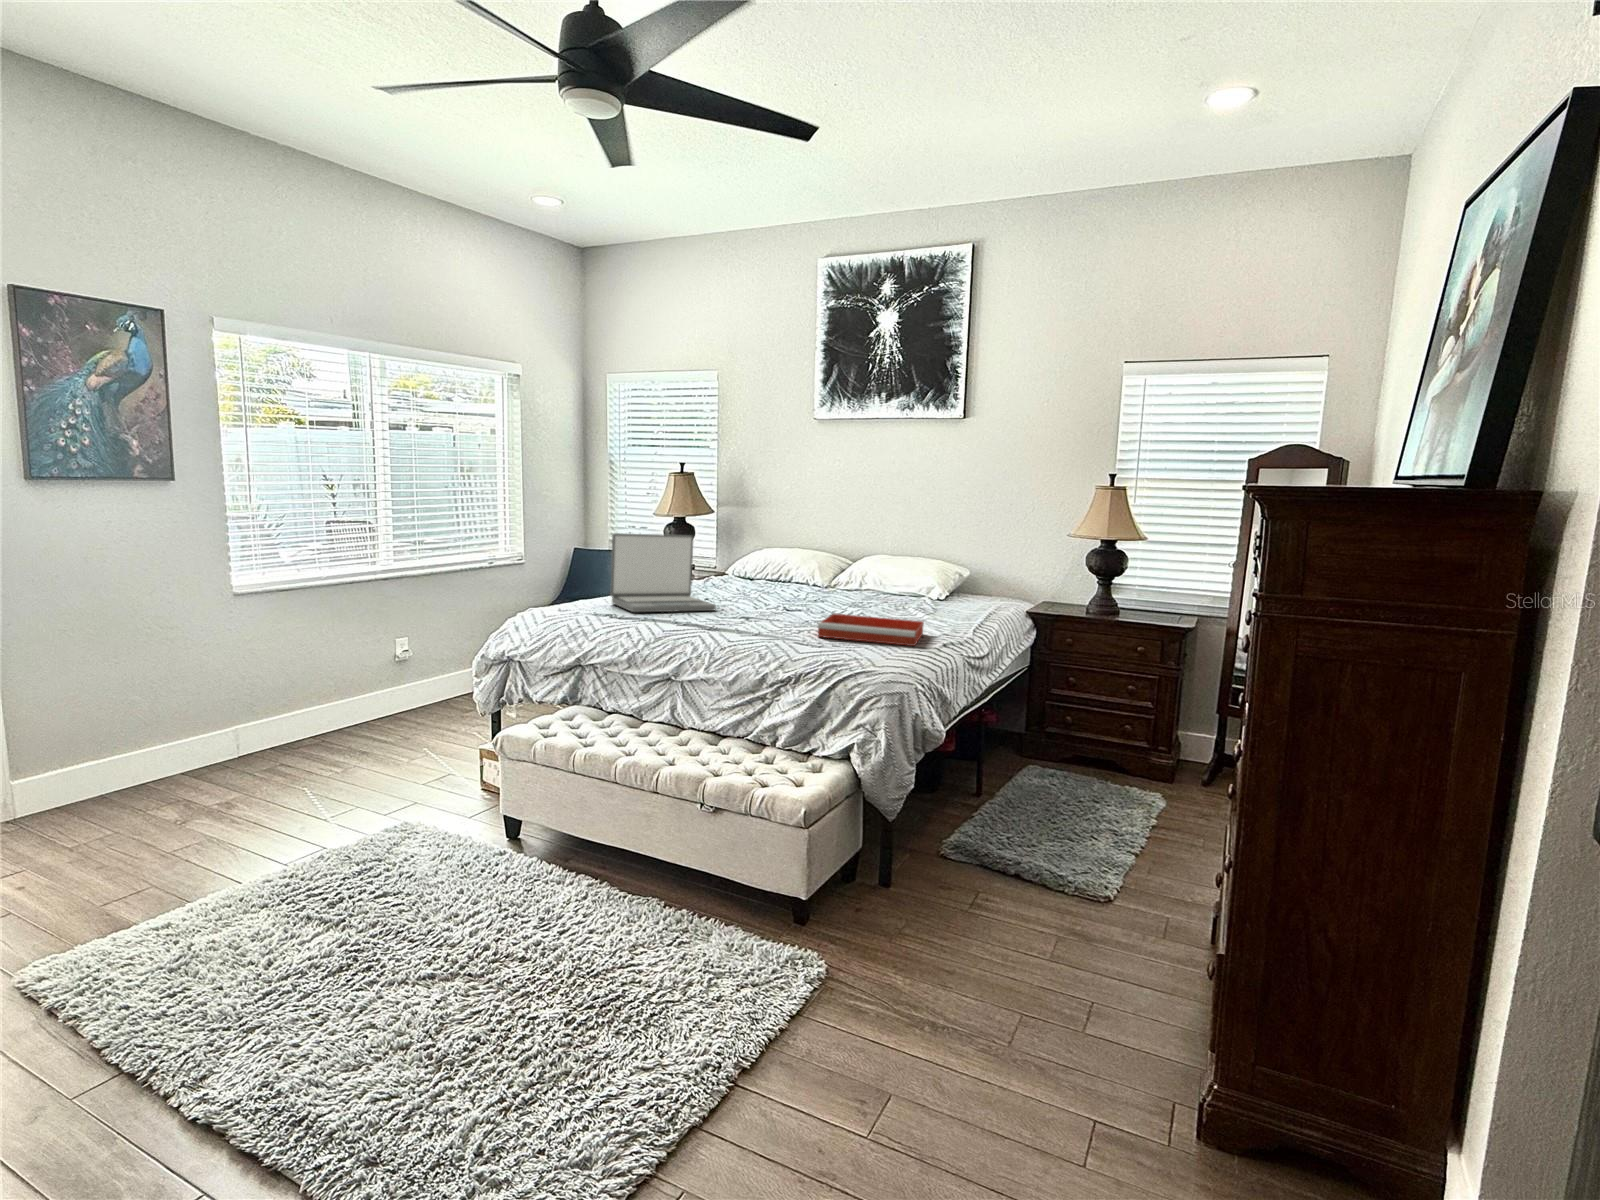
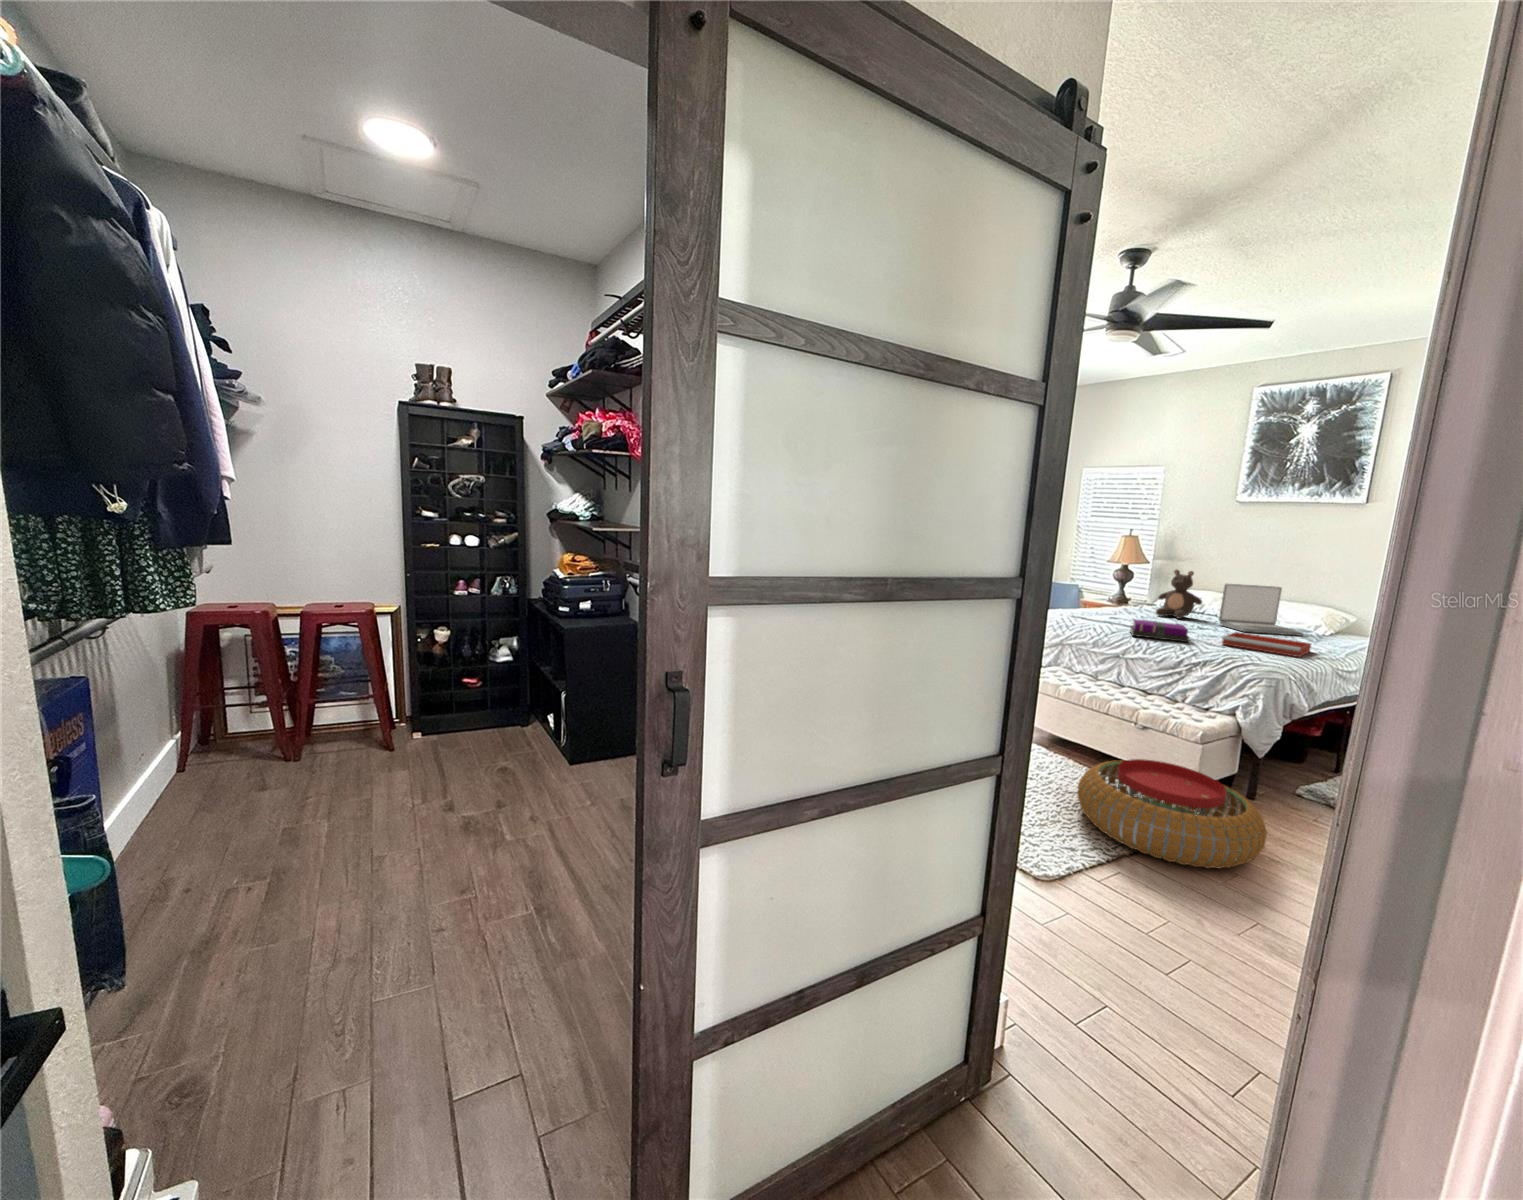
teddy bear: none [726,520,786,597] -> present [1156,570,1202,619]
laptop: present [610,533,716,612] -> present [1219,584,1303,636]
notebook: none [687,606,774,639] -> present [1130,619,1189,642]
pouf: none [603,880,916,1112] -> present [1077,759,1267,869]

